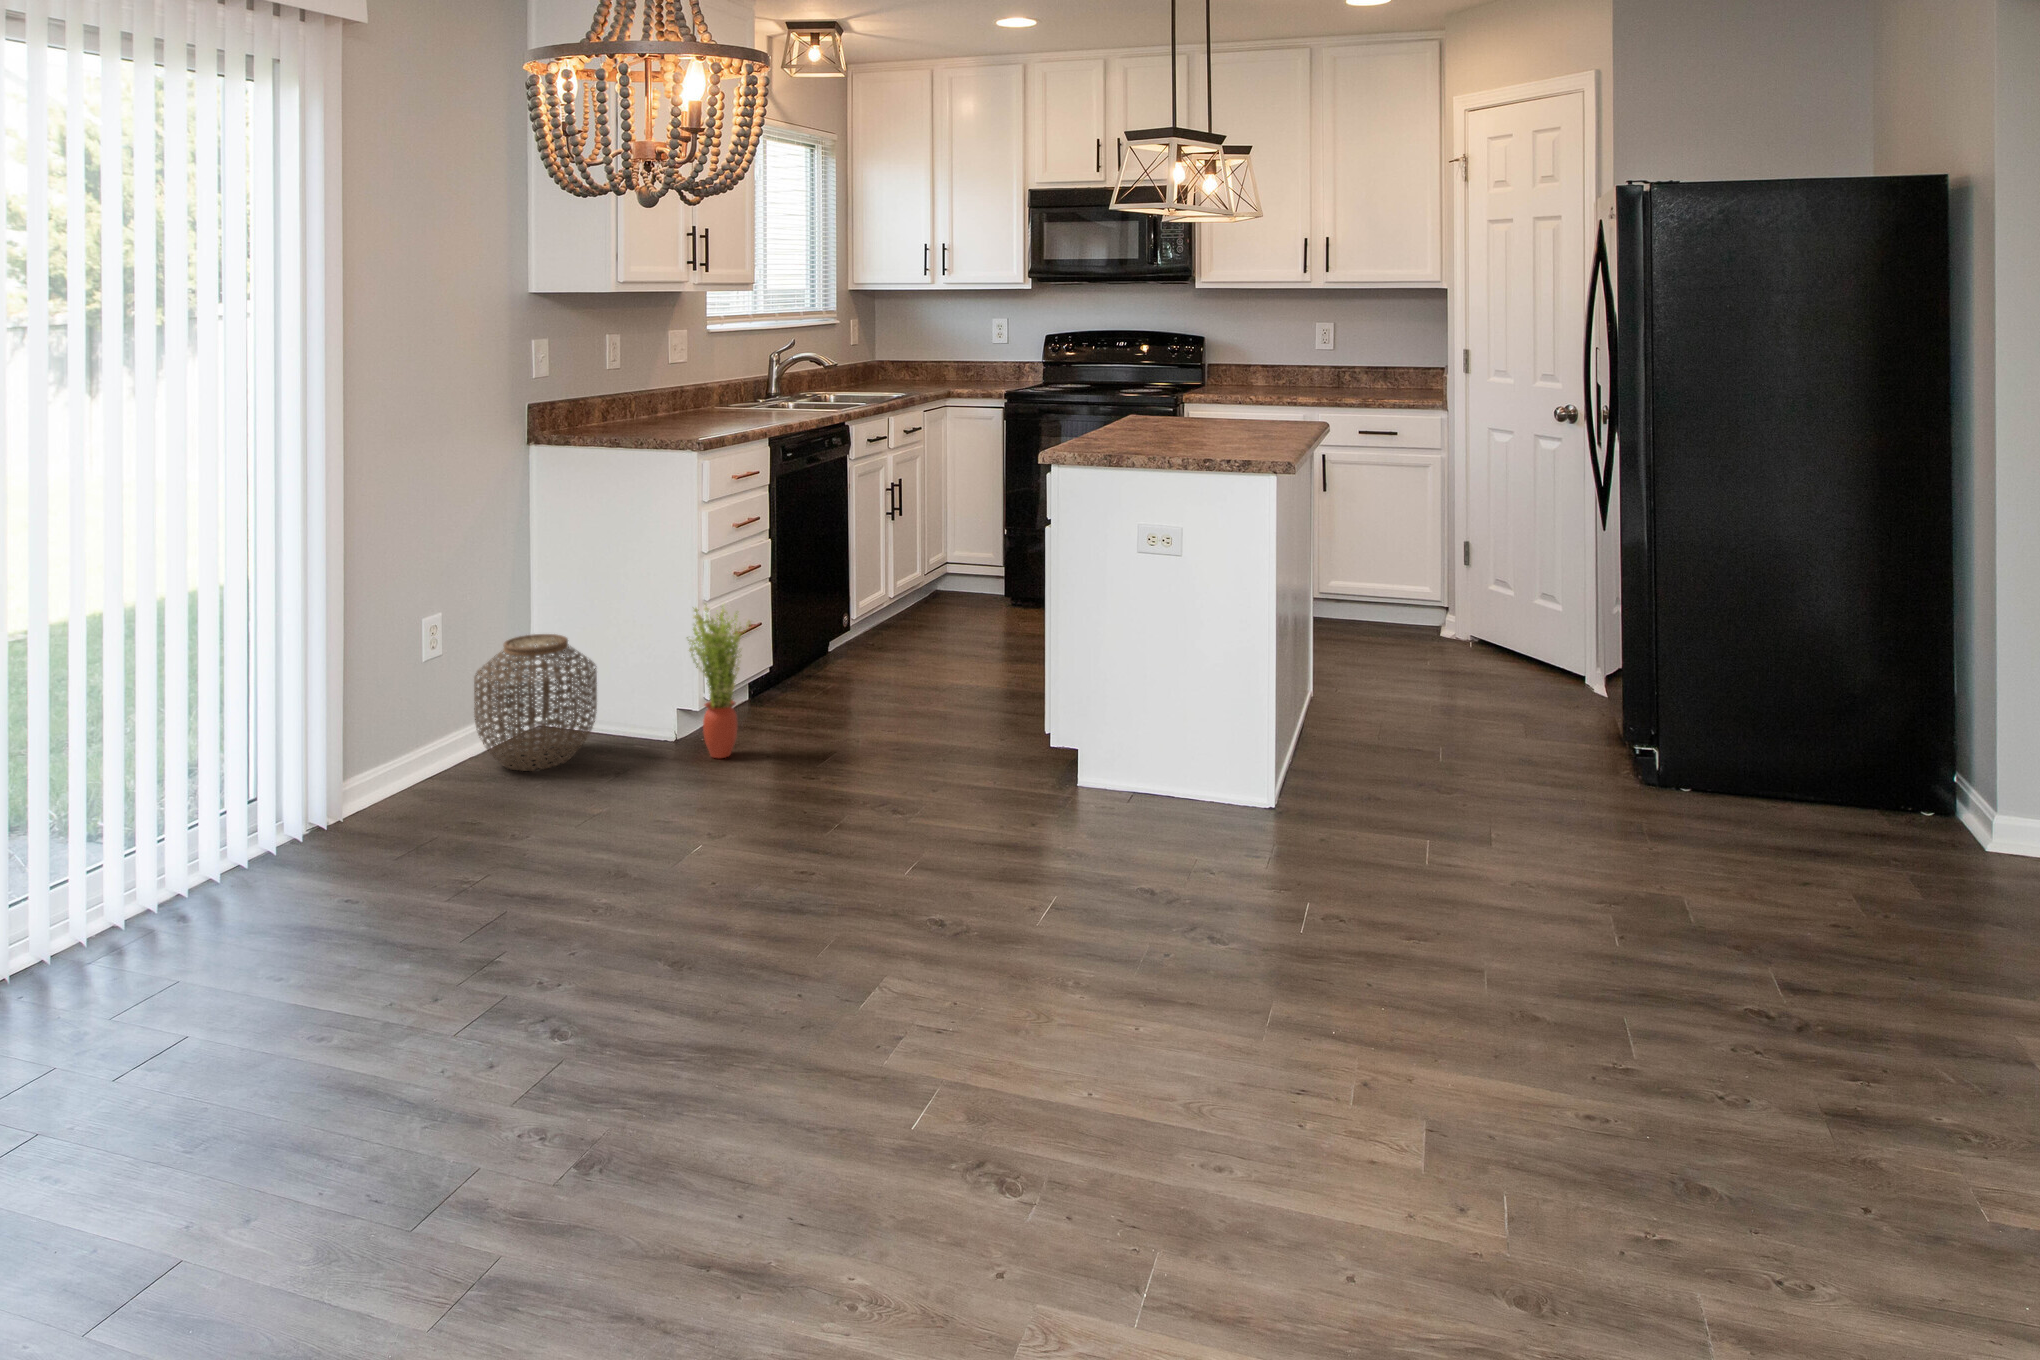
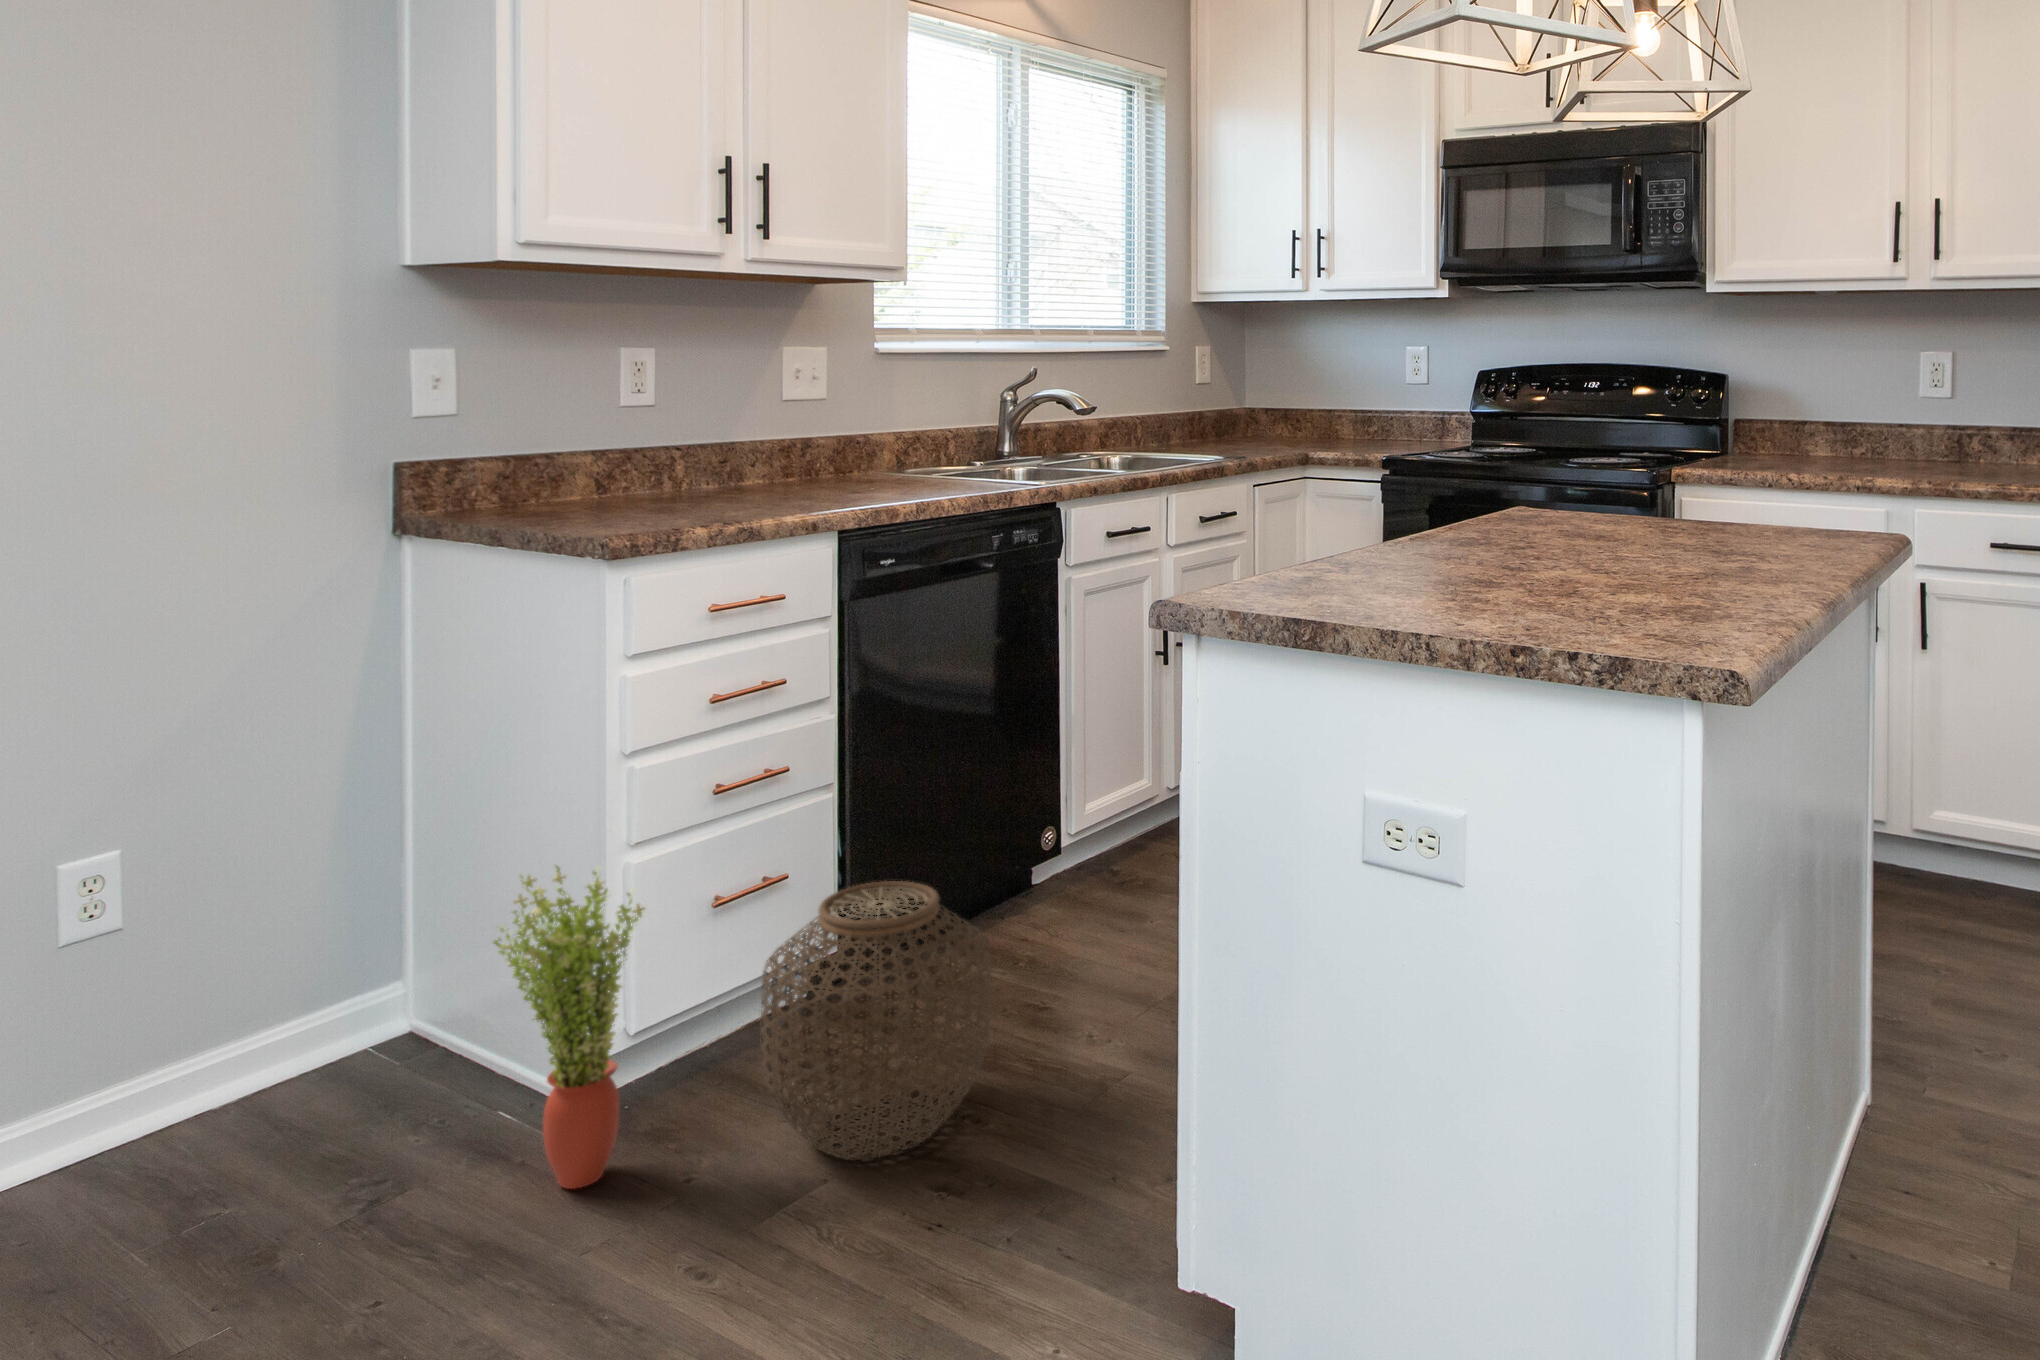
woven basket: present [474,634,597,771] -> present [761,881,991,1160]

